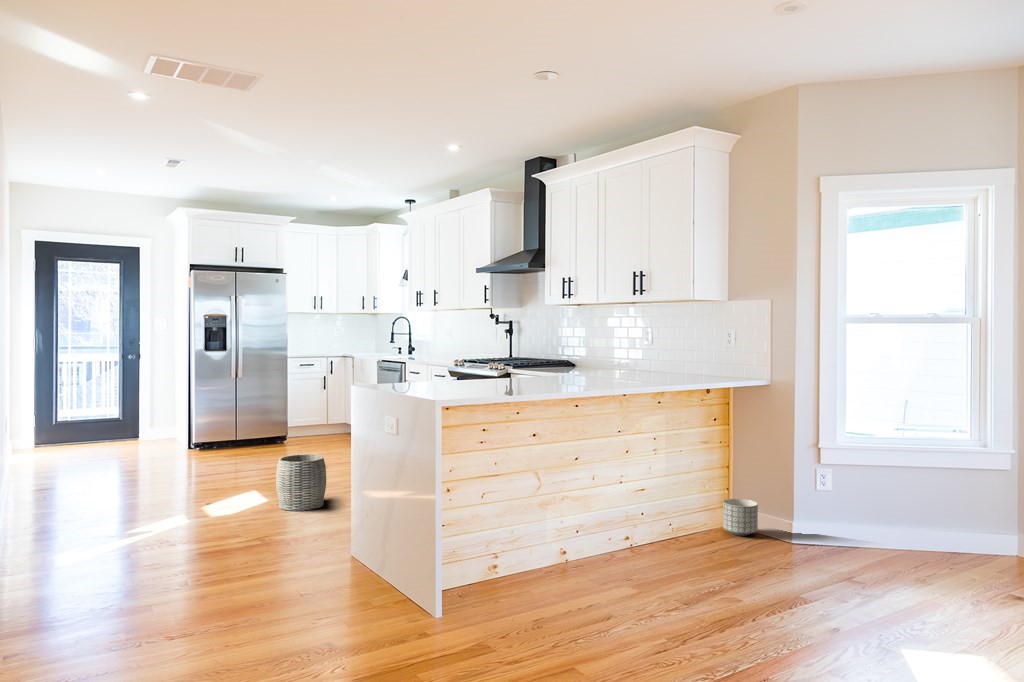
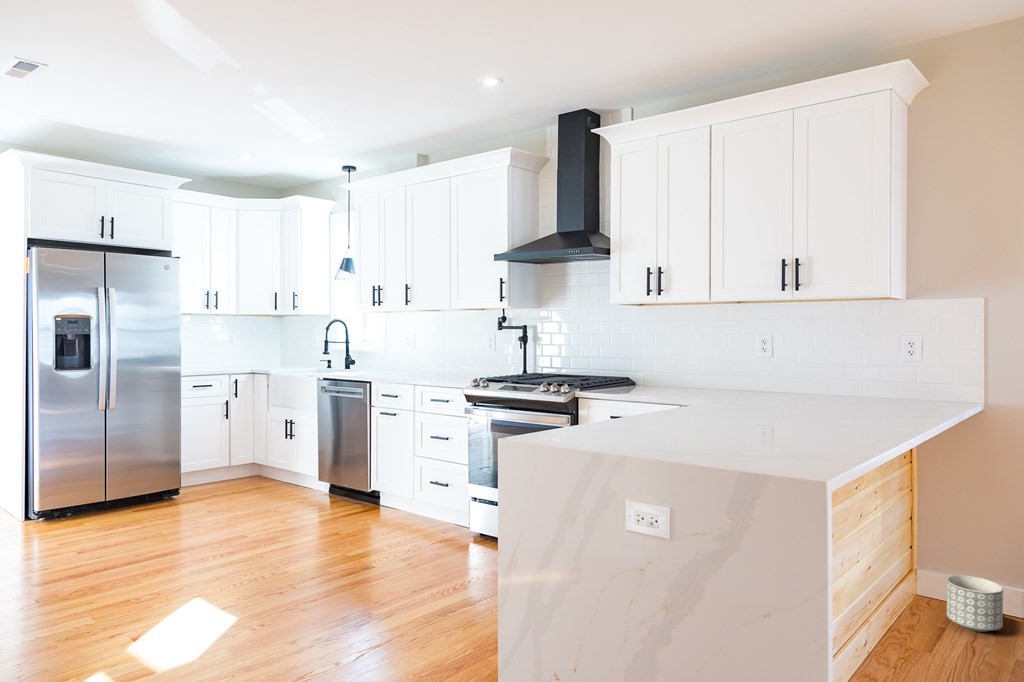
woven basket: present [276,454,326,511] -> none [247,546,331,653]

